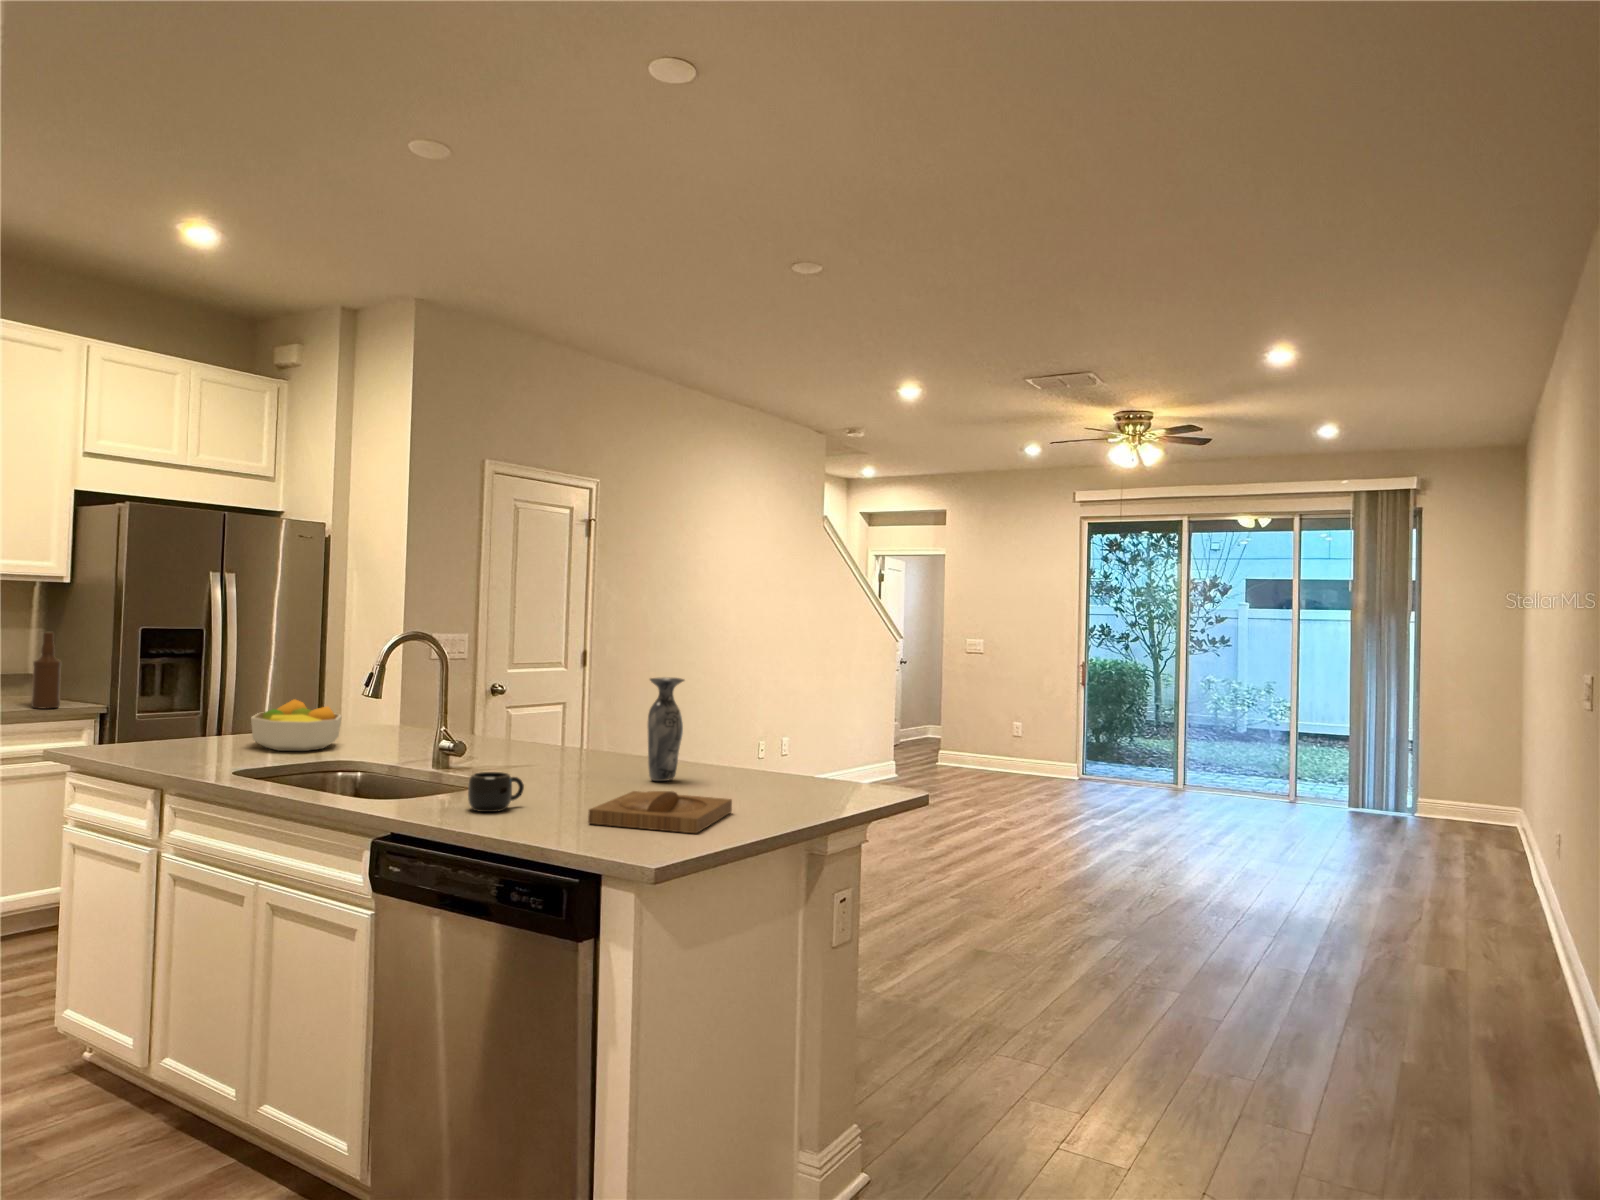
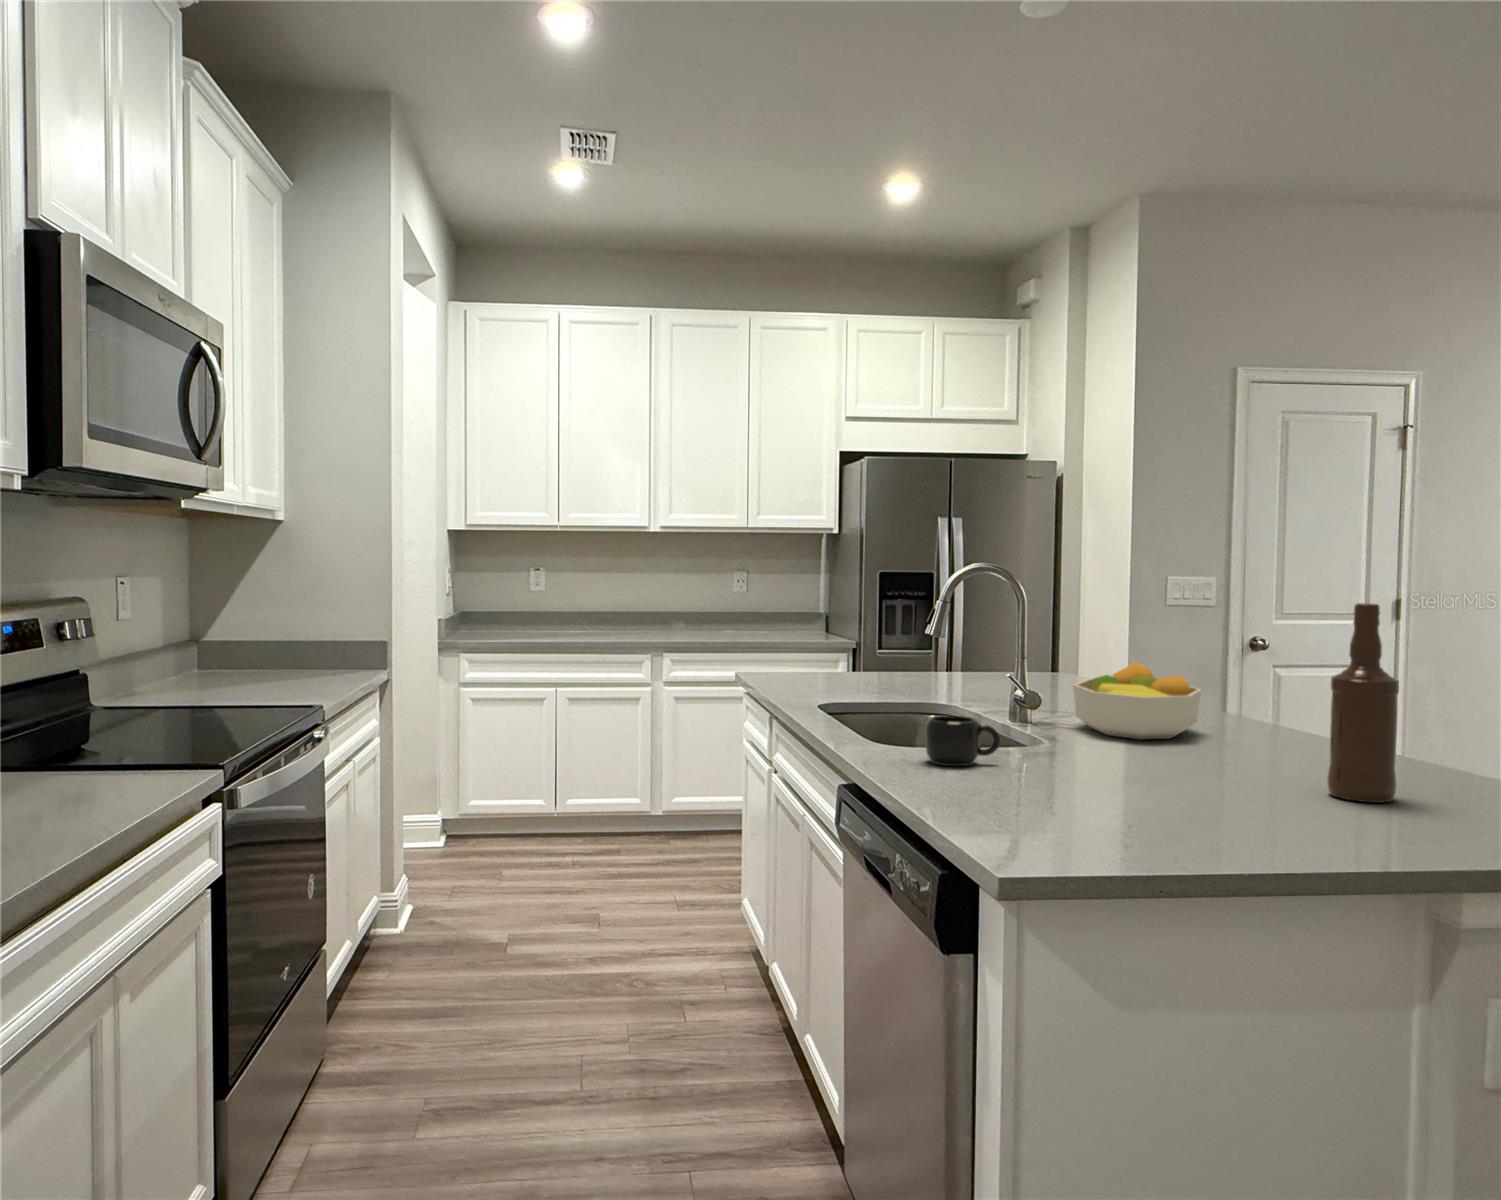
bottle: present [31,632,62,709] -> present [1327,603,1399,802]
vase: present [647,677,684,781] -> none [1235,607,1296,761]
fruit bowl: present [251,699,342,751] -> present [1073,663,1201,739]
tray: present [588,791,732,833] -> none [1028,764,1281,835]

